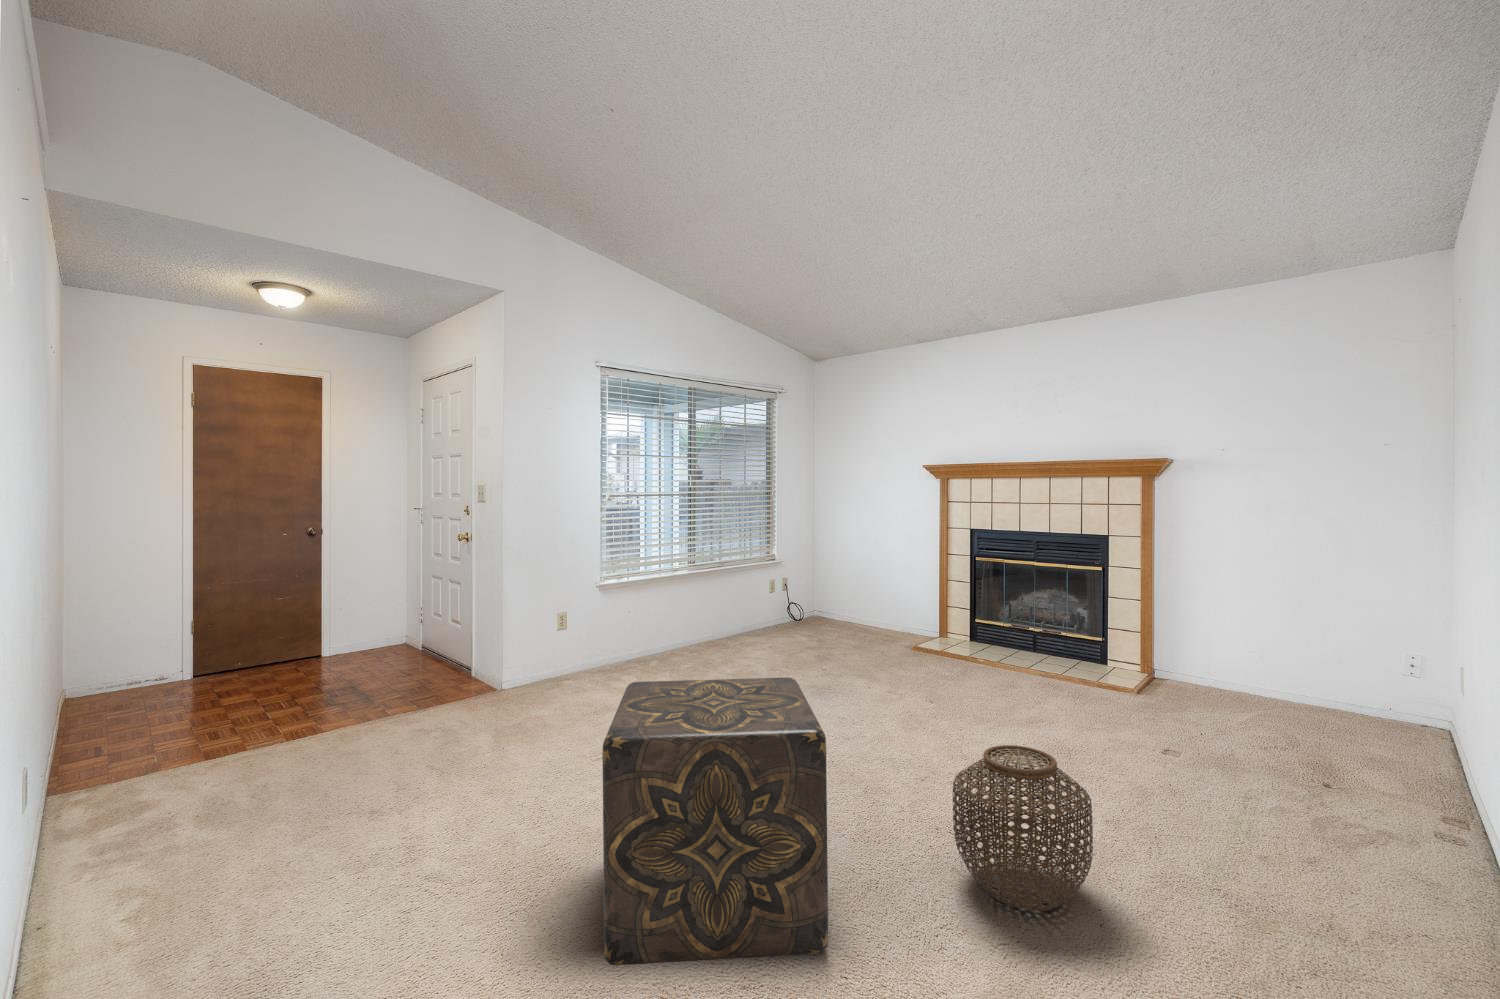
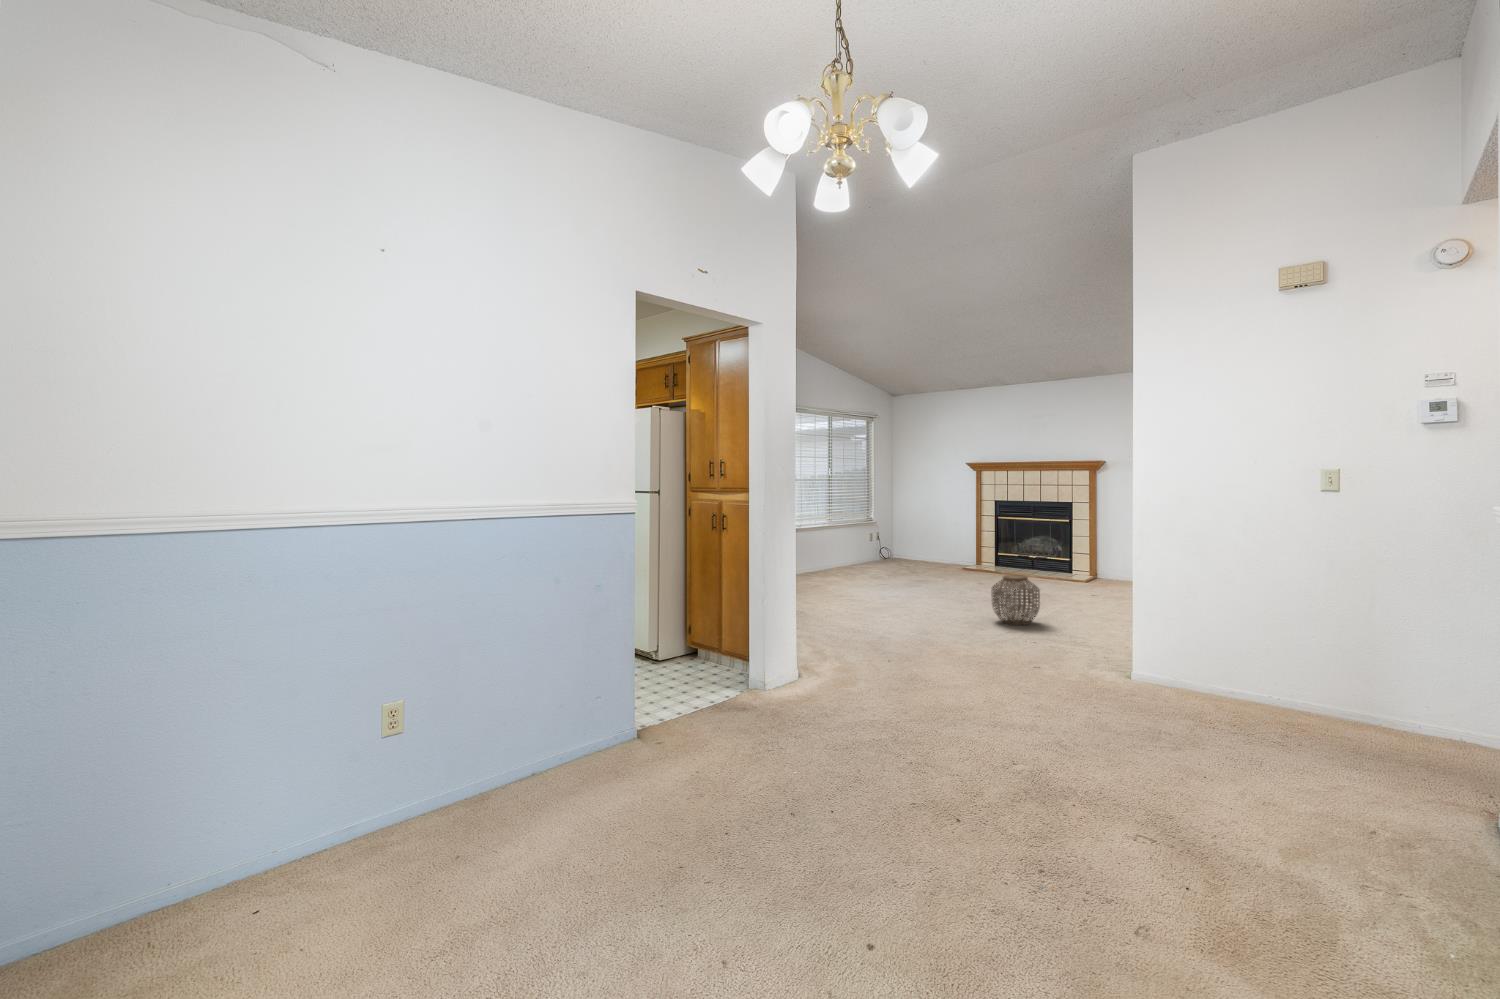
ottoman: present [602,677,828,965] -> none [870,554,954,632]

